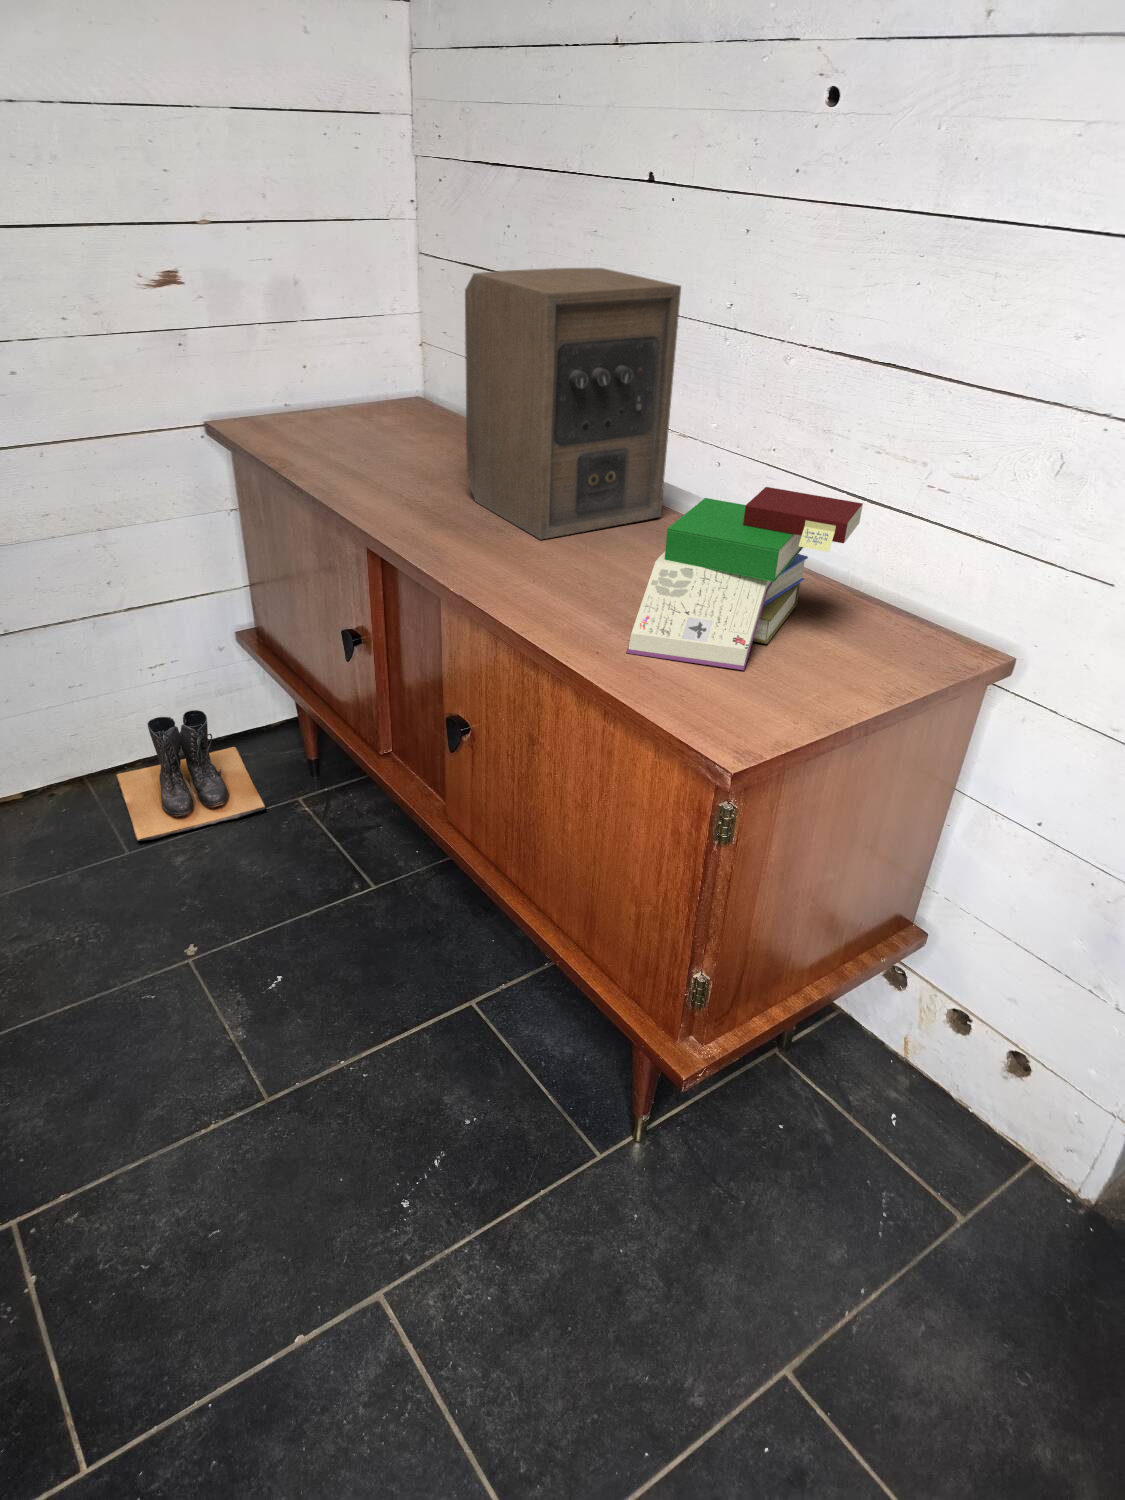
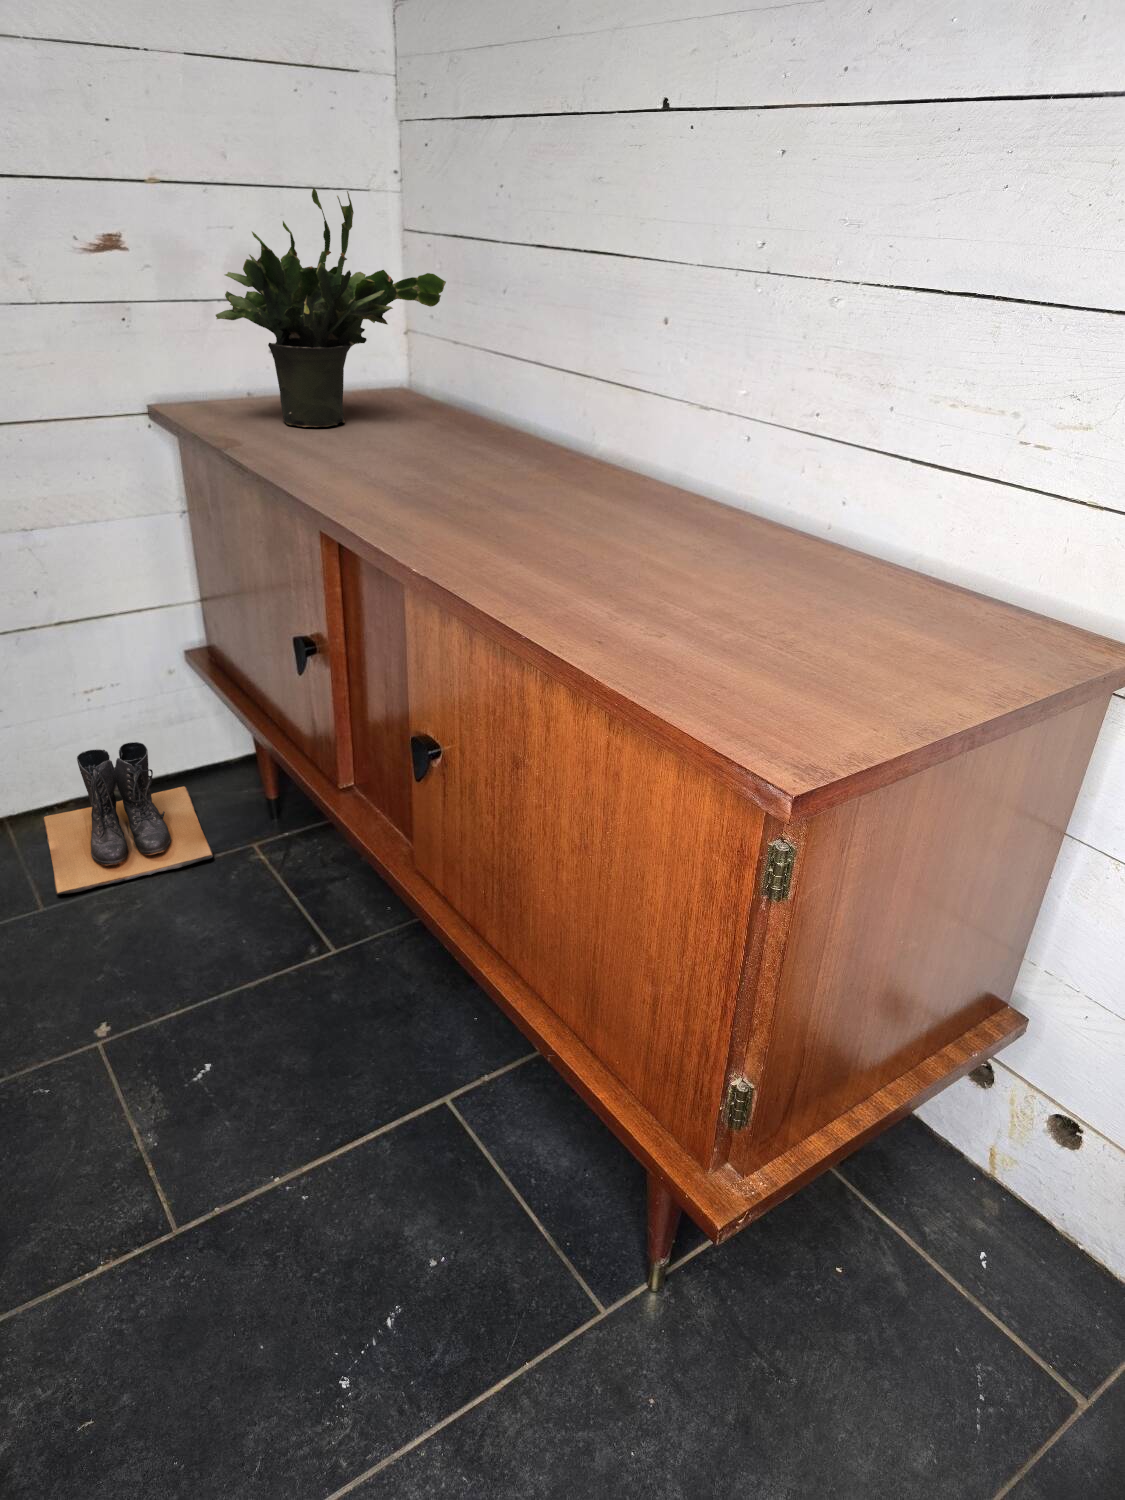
potted plant: none [267,243,462,441] -> present [216,188,446,427]
speaker: present [465,268,681,539] -> none [441,197,706,521]
book: present [626,487,863,670] -> none [641,436,952,664]

